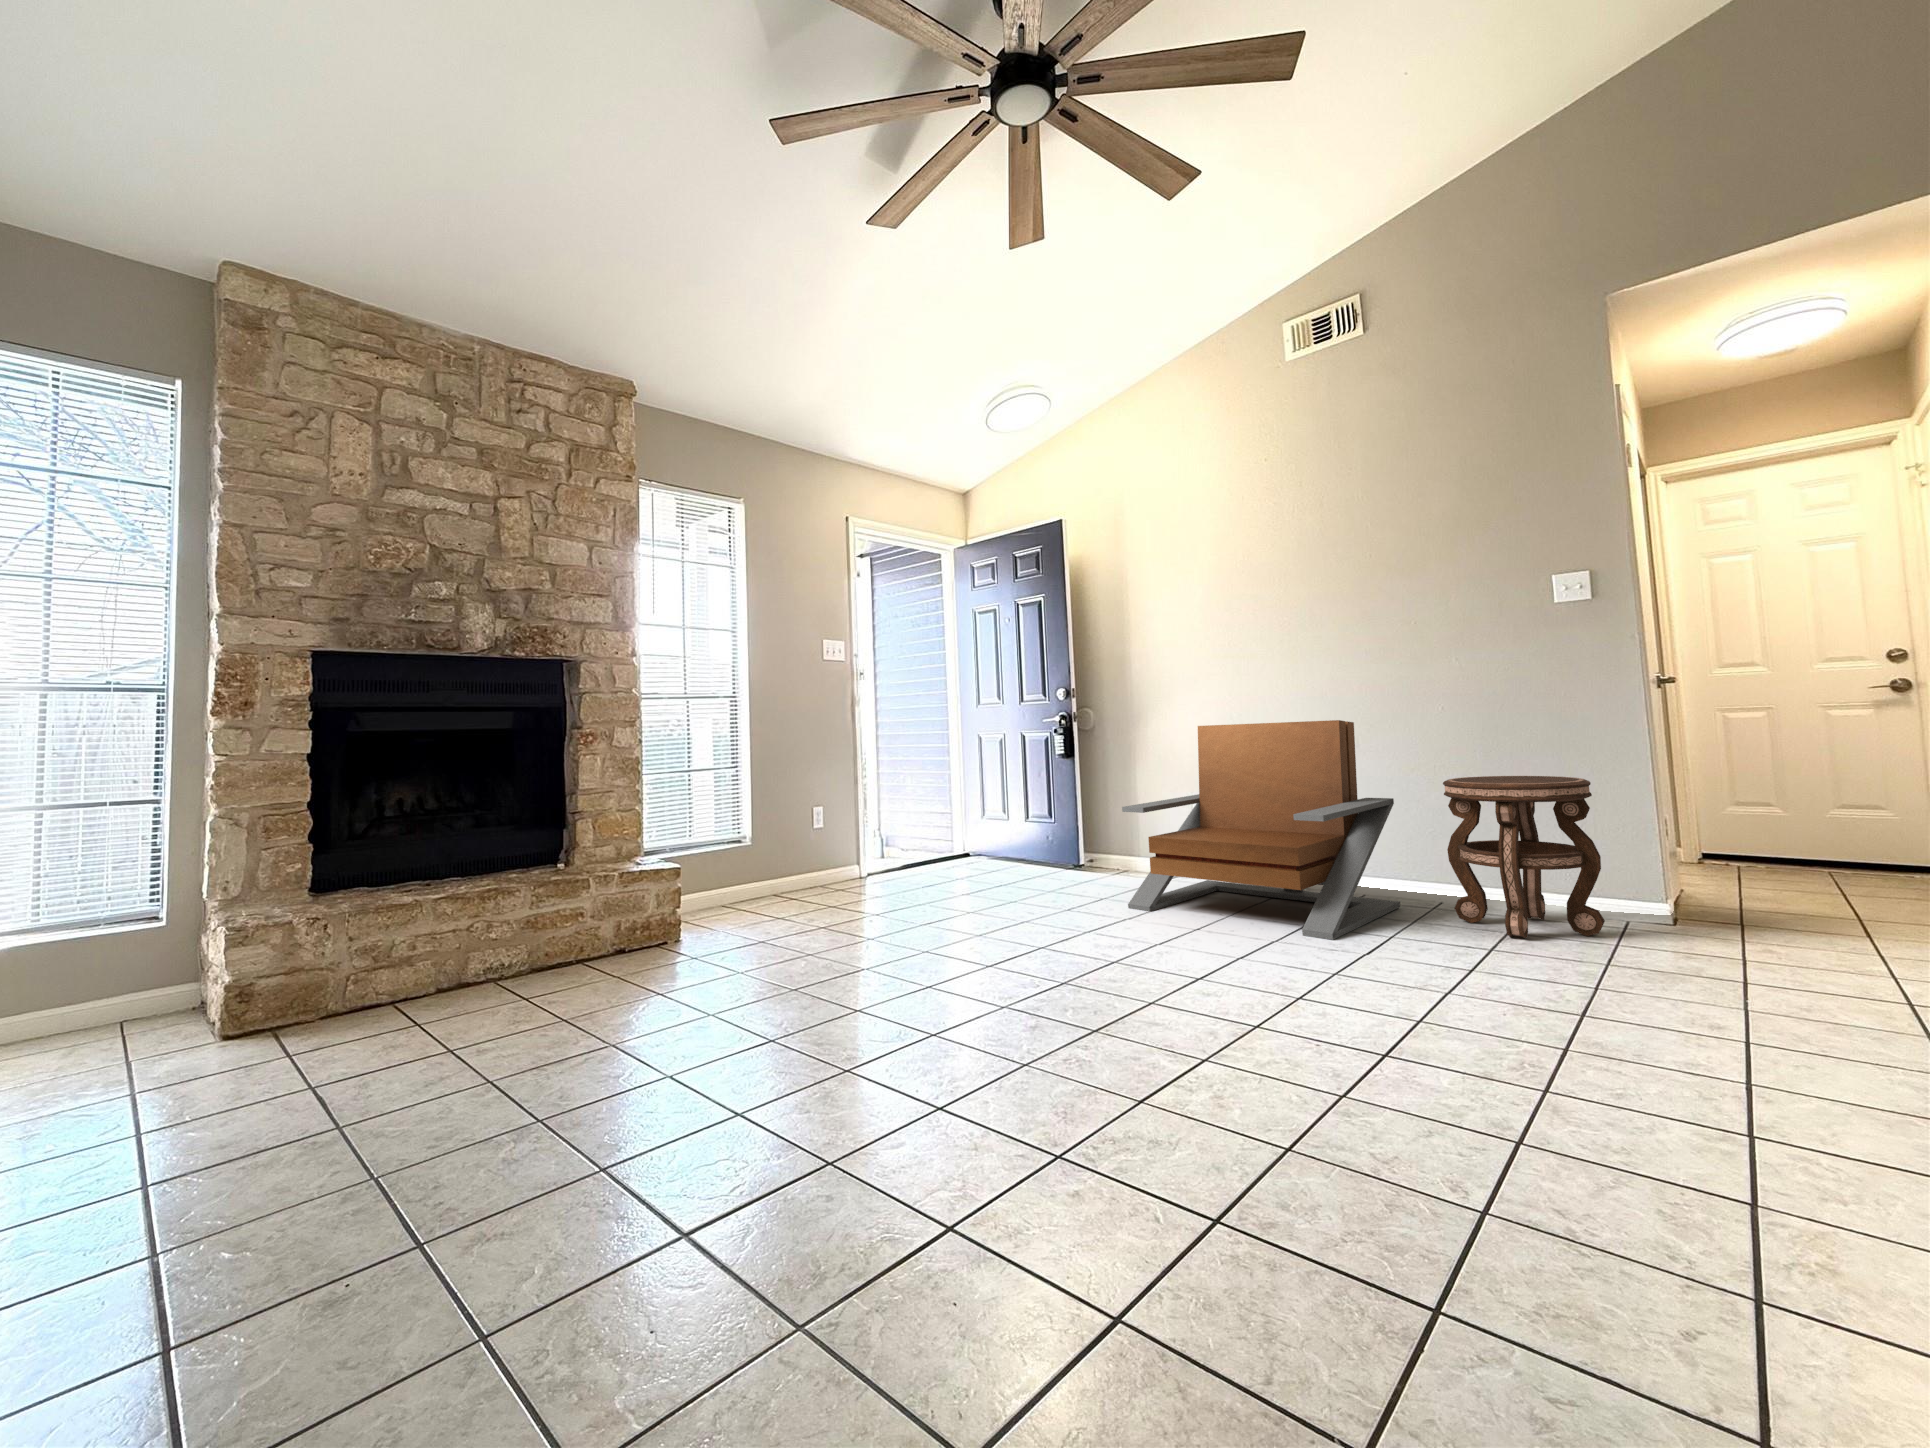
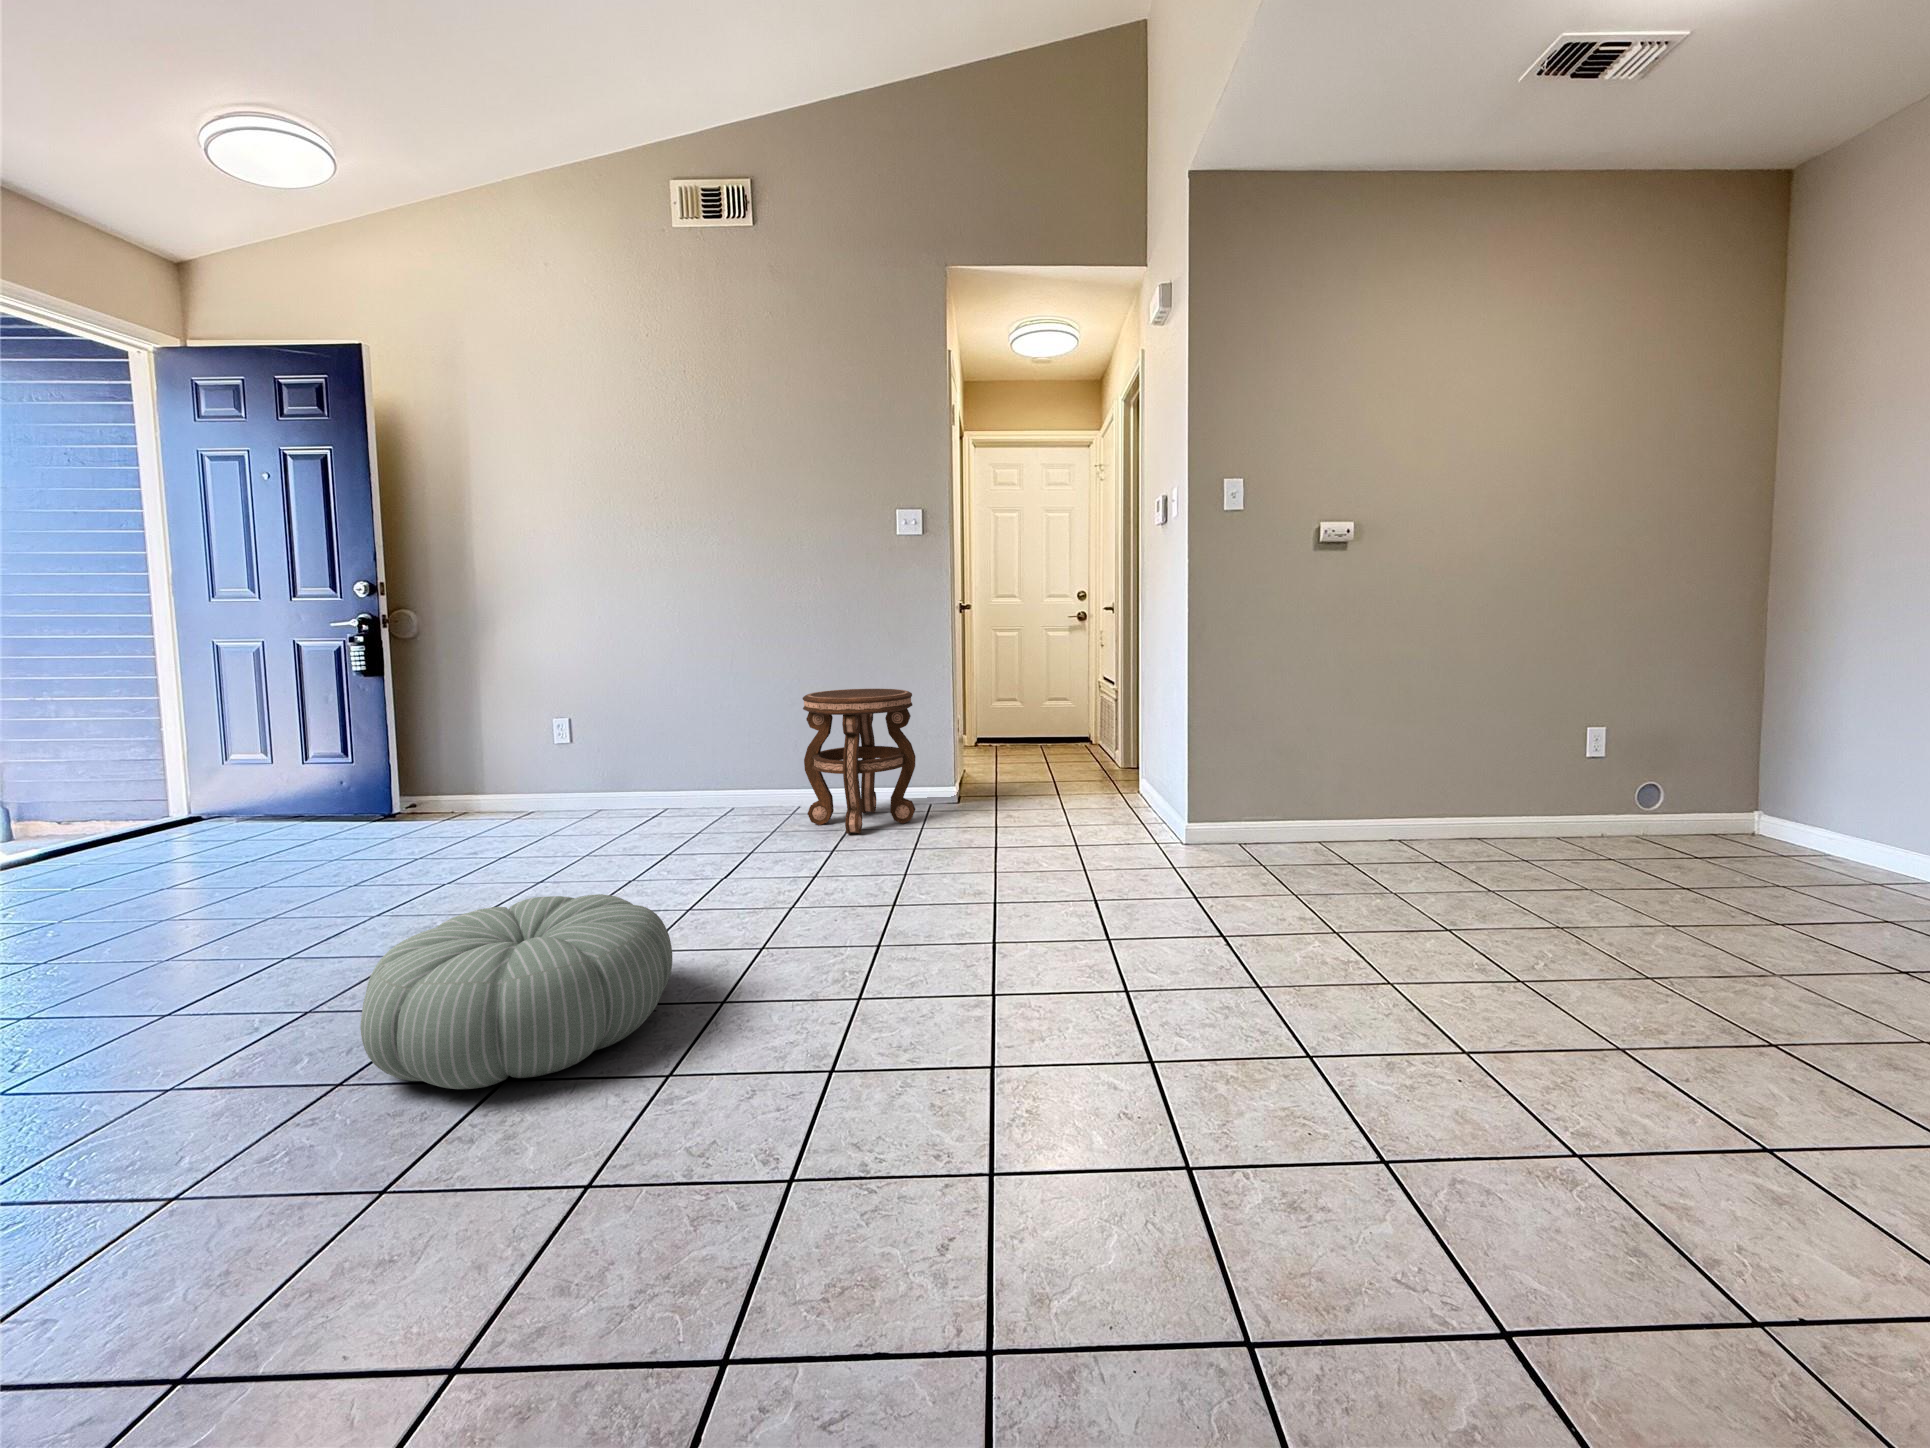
lounge chair: present [1122,720,1400,940] -> none [445,635,763,866]
pouf: none [1103,930,1332,1073] -> present [360,894,672,1089]

